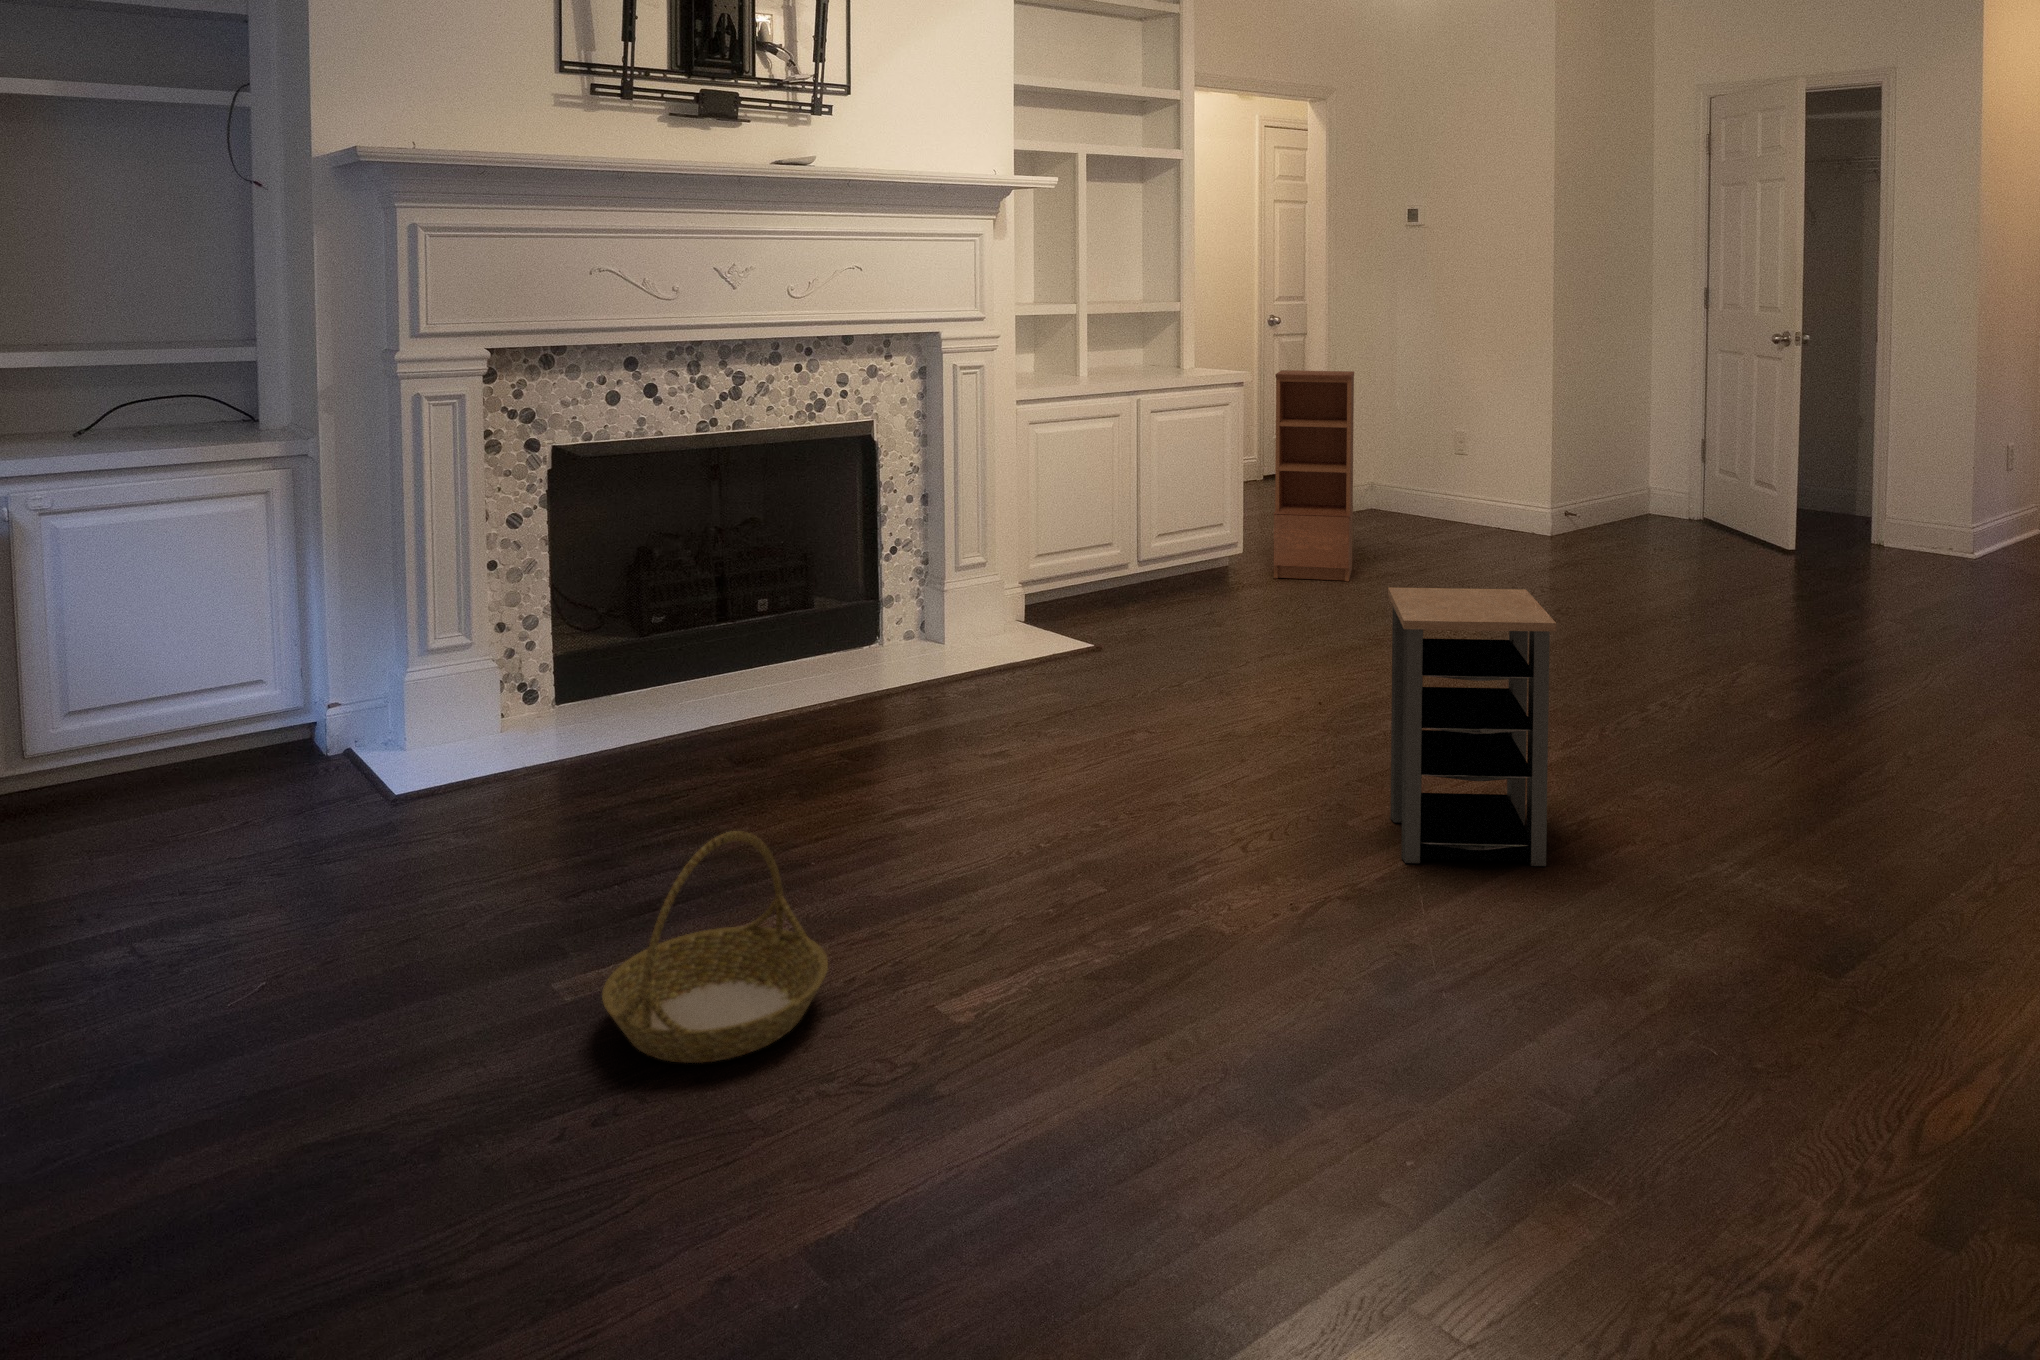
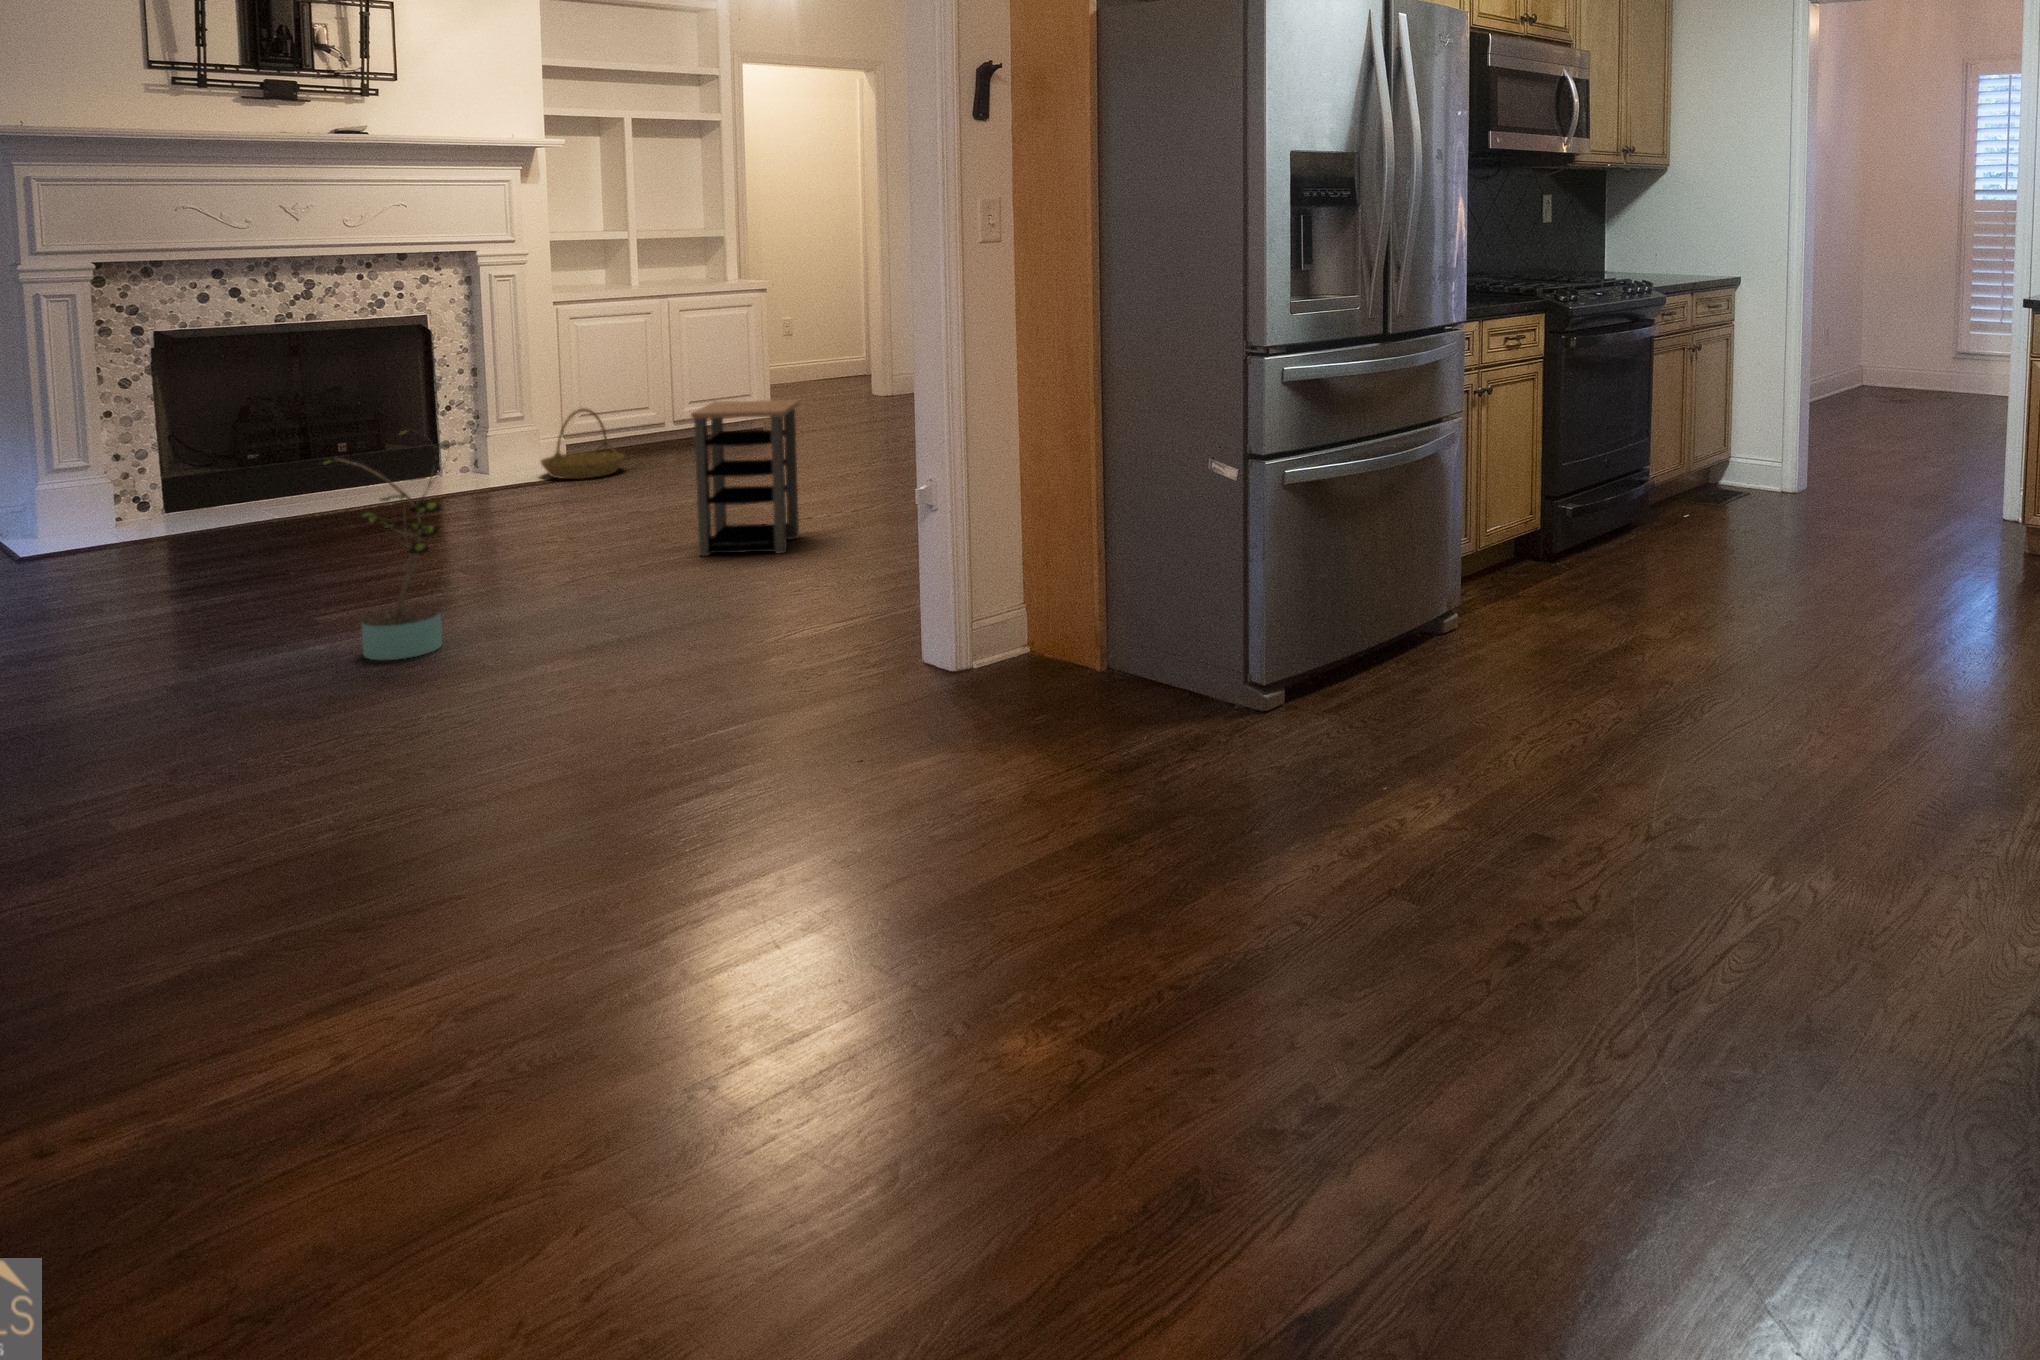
bookcase: present [1273,370,1354,581] -> none [791,281,864,435]
potted plant: none [966,701,1225,1200] -> present [321,429,464,660]
basket: present [602,831,828,1063] -> present [541,408,624,479]

